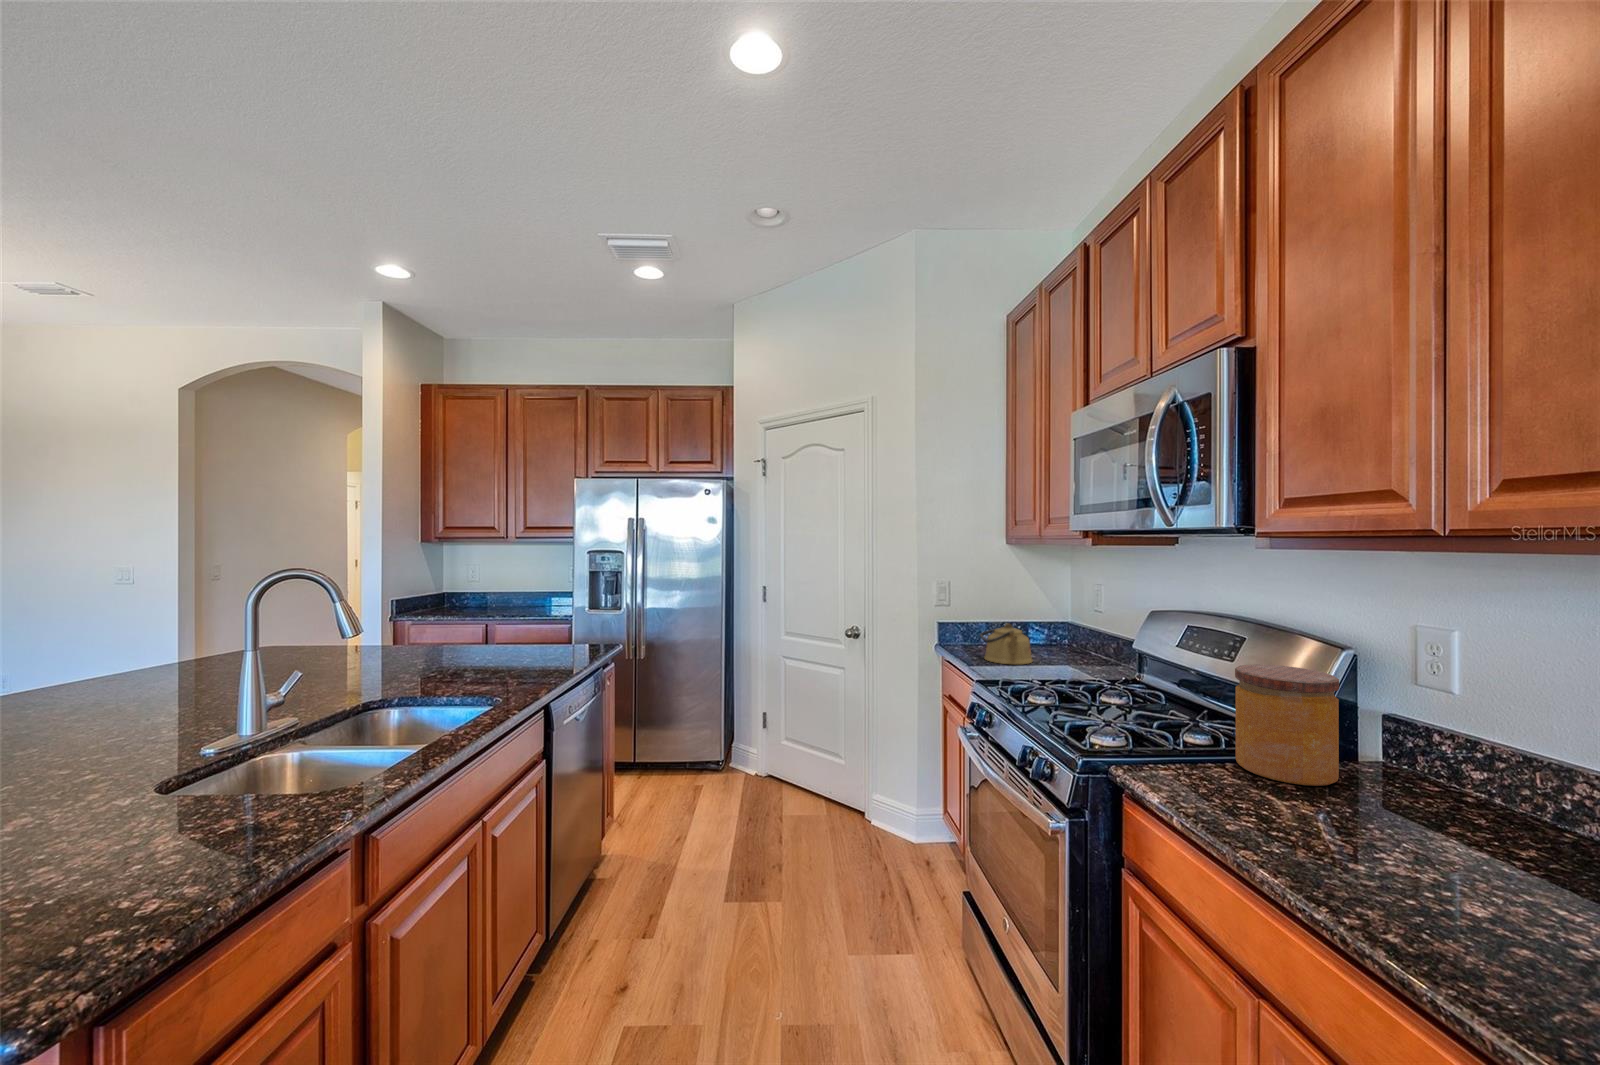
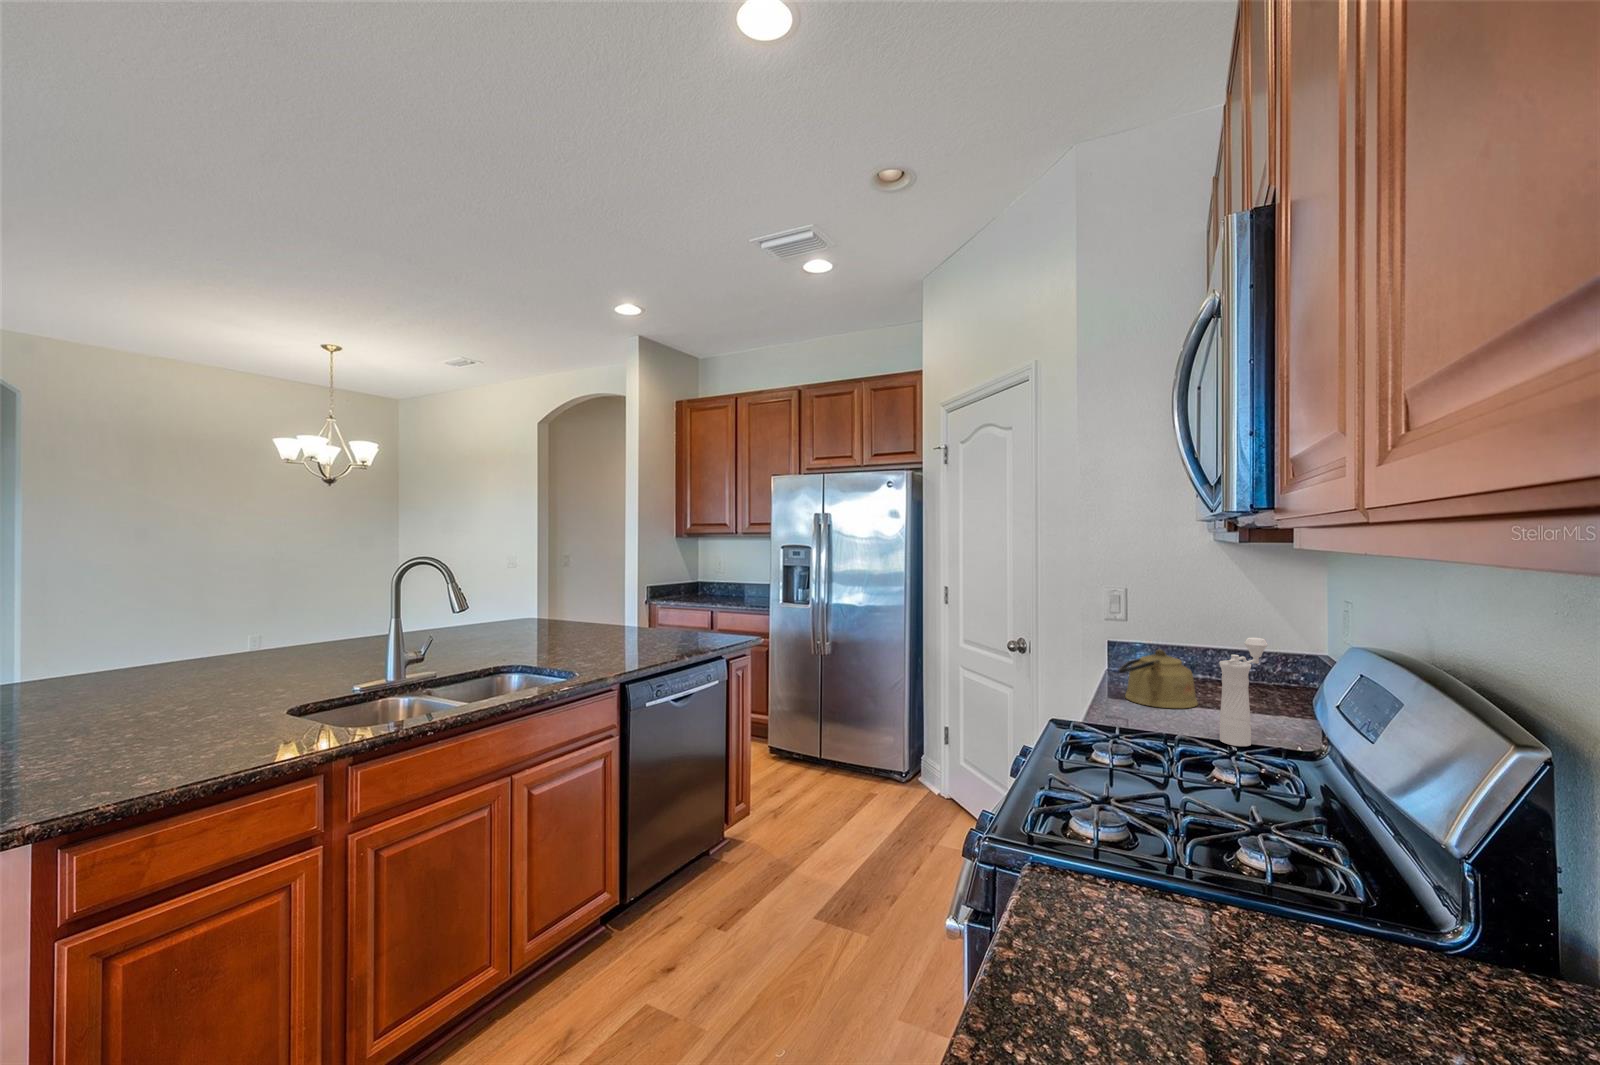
pepper mill: none [1081,610,1101,682] -> present [1219,638,1268,746]
jar: present [1235,664,1339,786] -> none [1200,740,1375,973]

